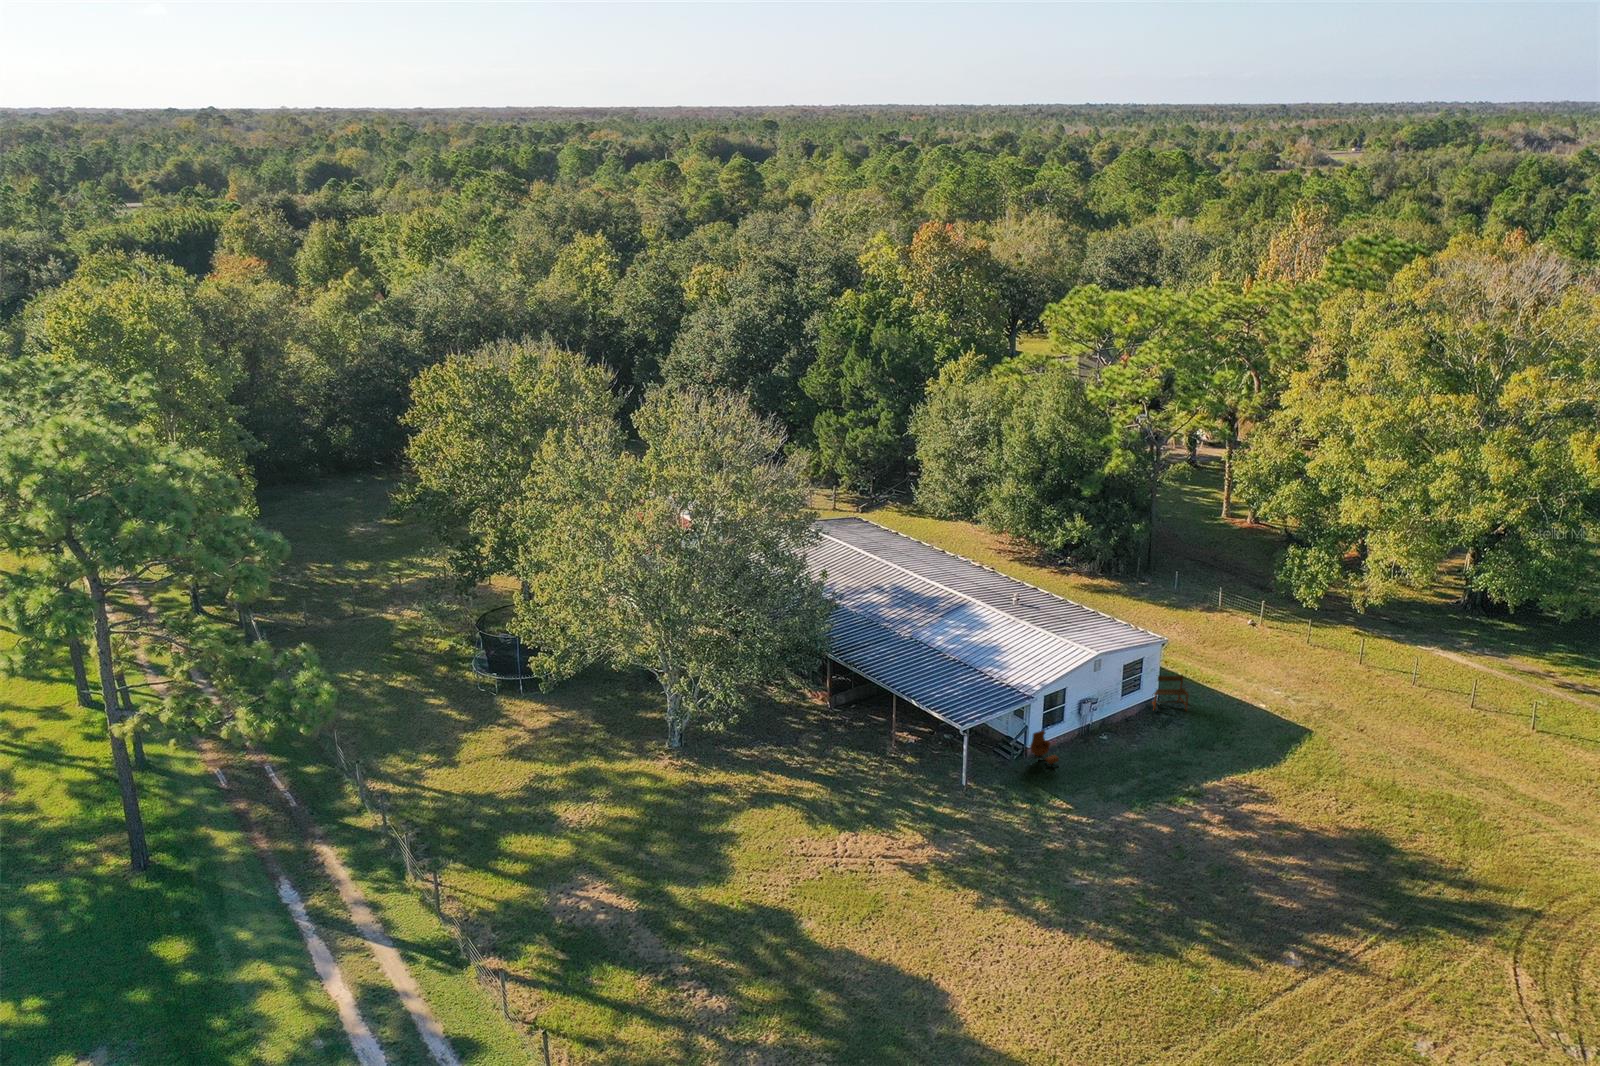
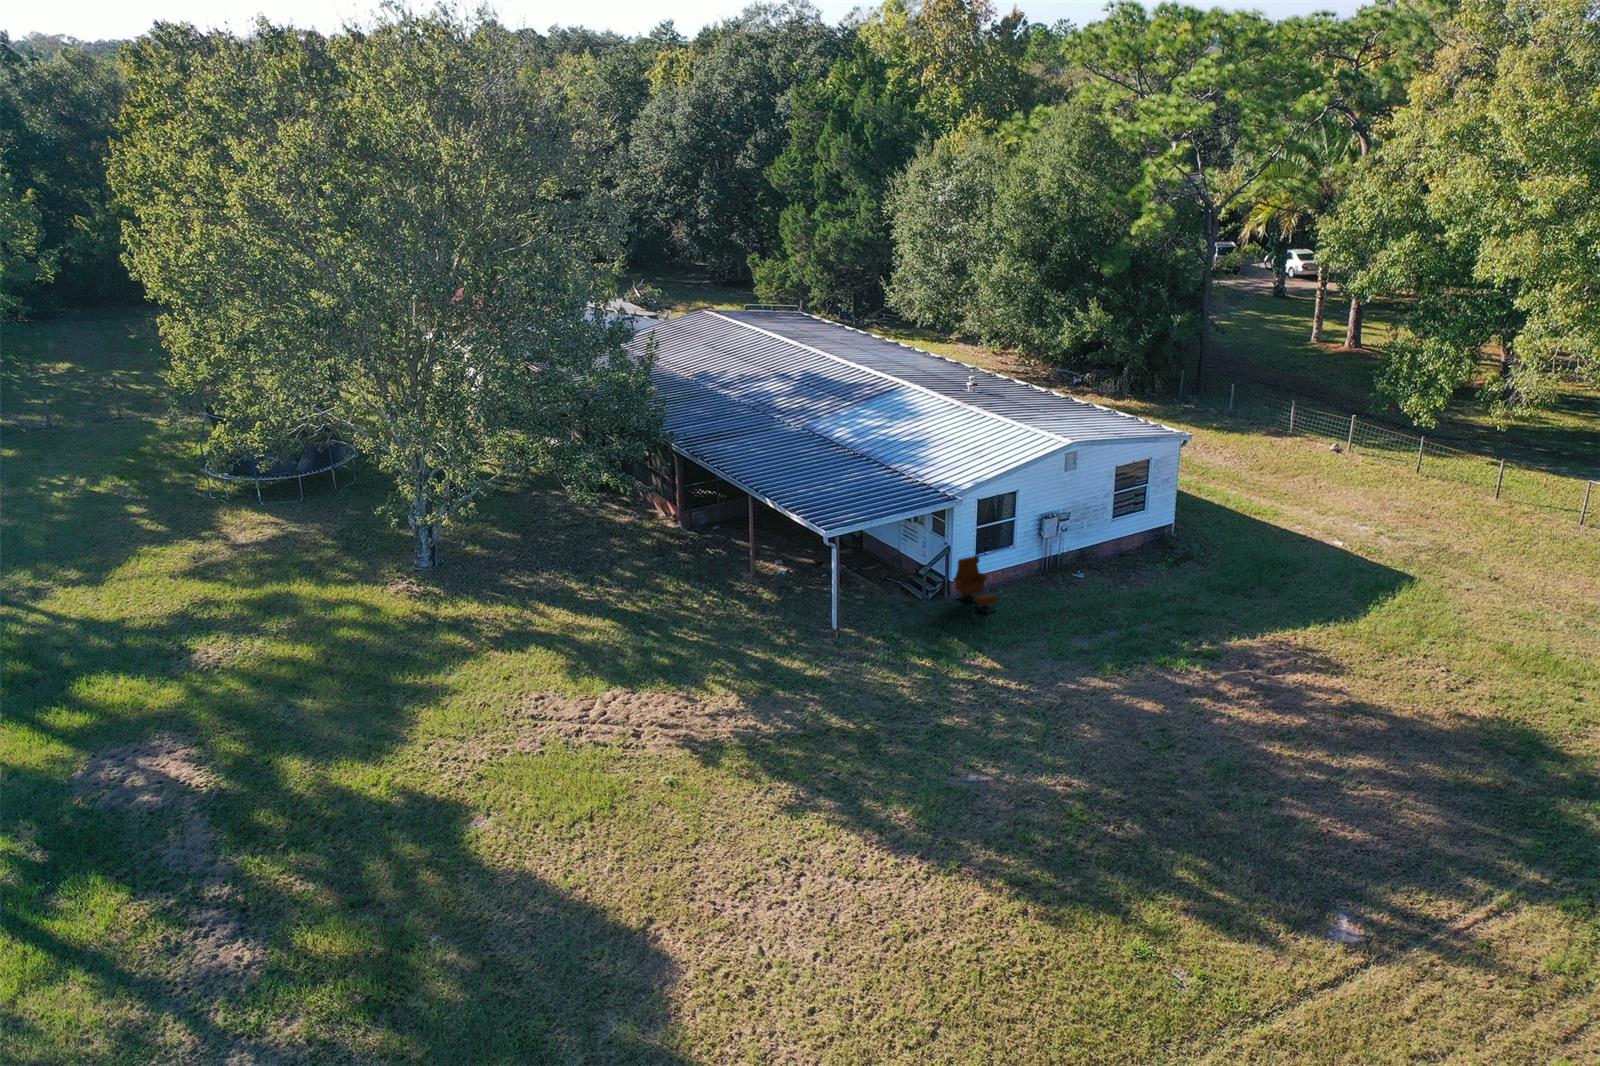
bench: present [1152,676,1189,710] -> none [1161,493,1221,548]

